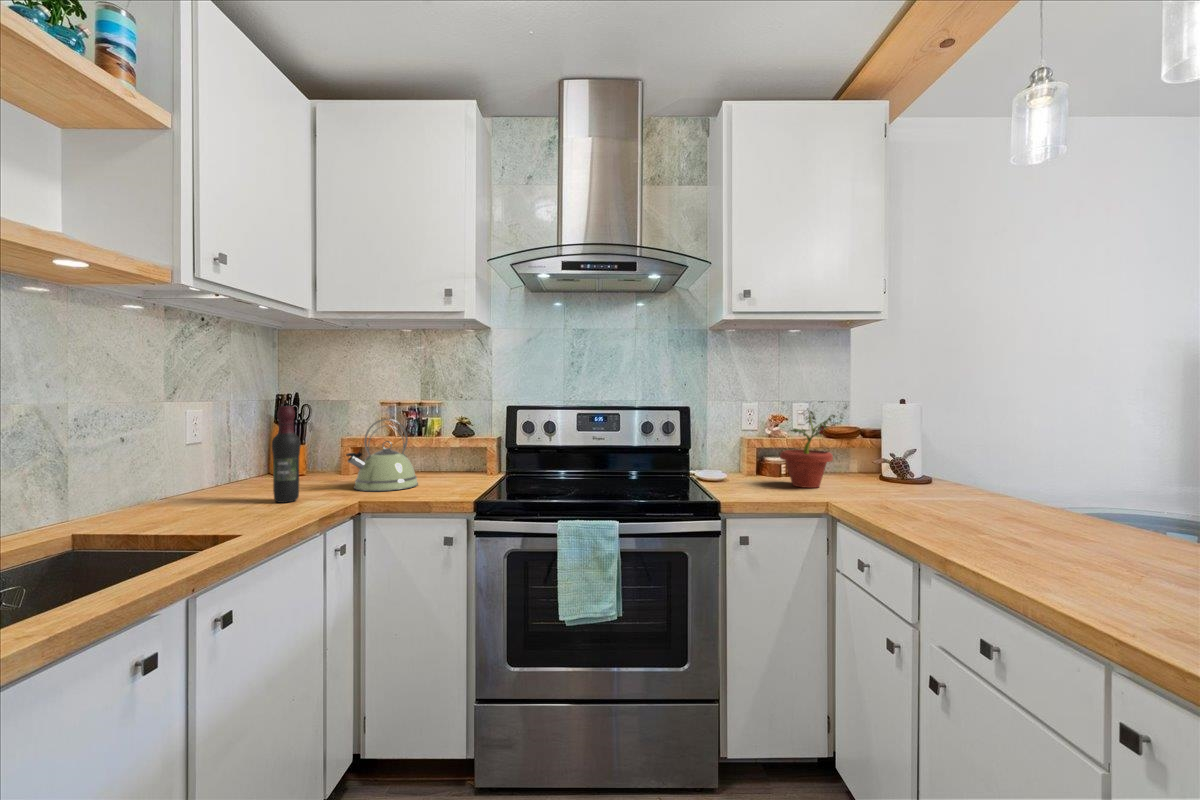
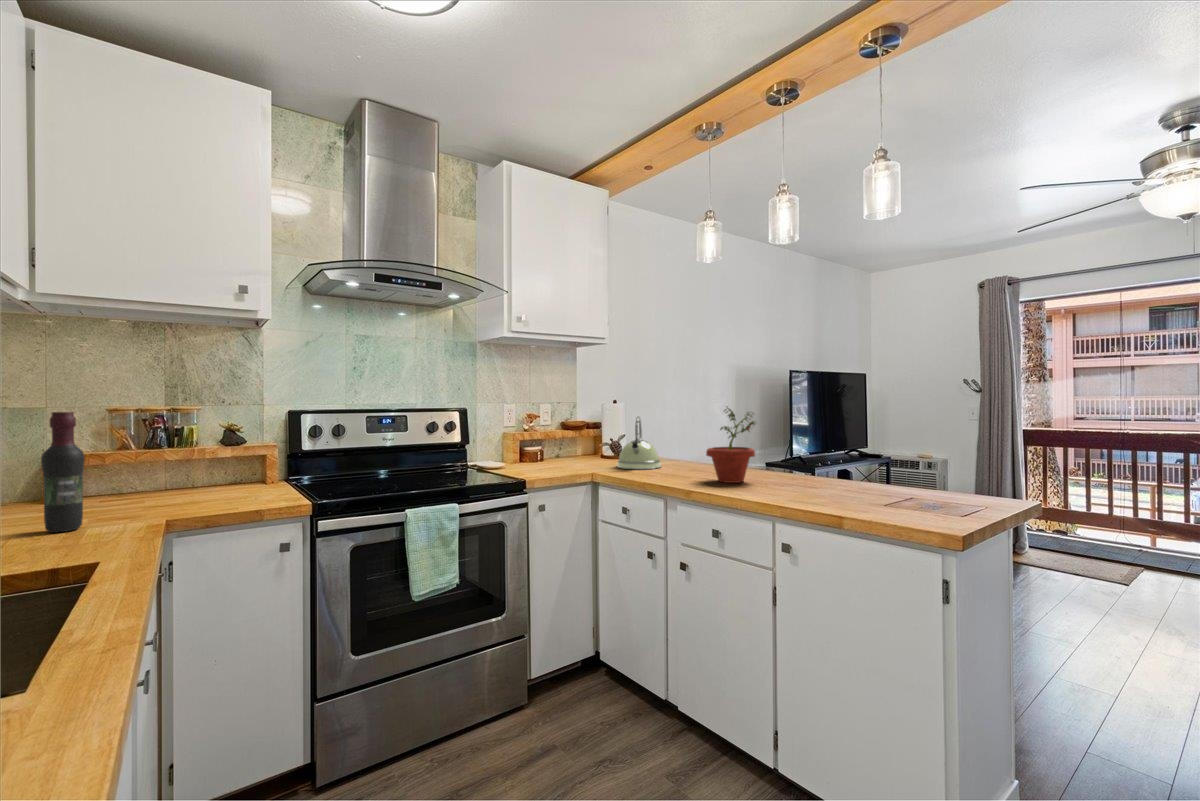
potted plant: present [780,408,835,488] -> present [706,408,755,483]
kettle: present [346,419,418,491] -> present [617,417,661,469]

